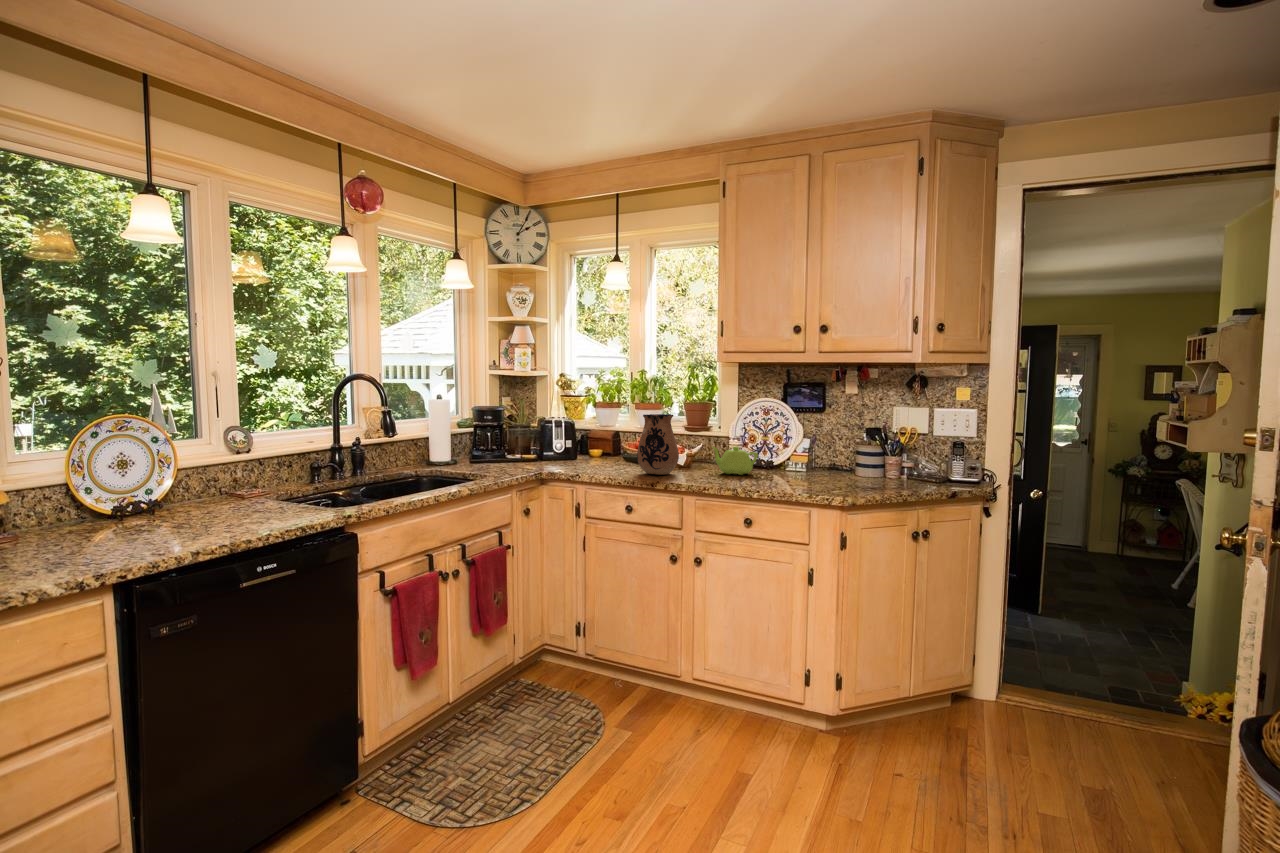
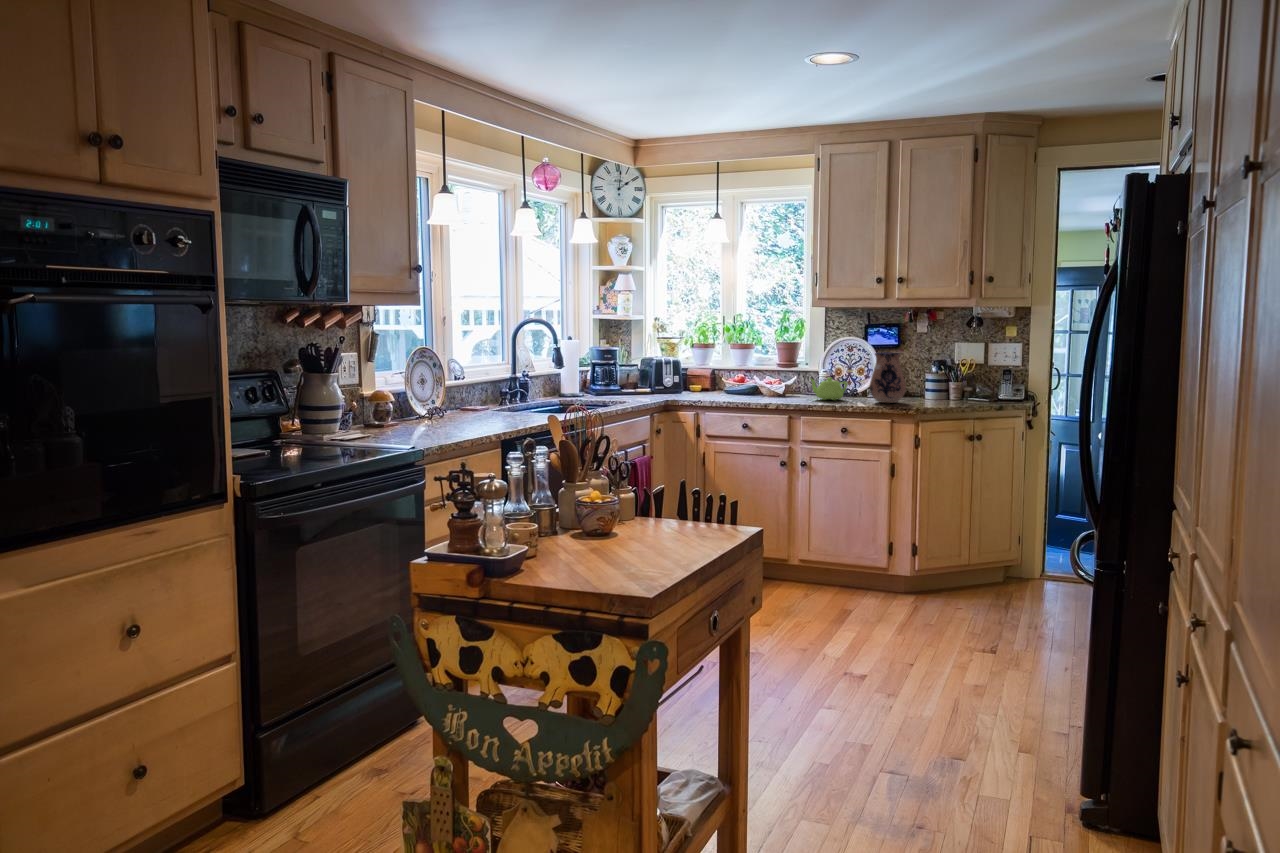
ceramic pitcher: present [637,414,679,475] -> present [870,353,906,403]

